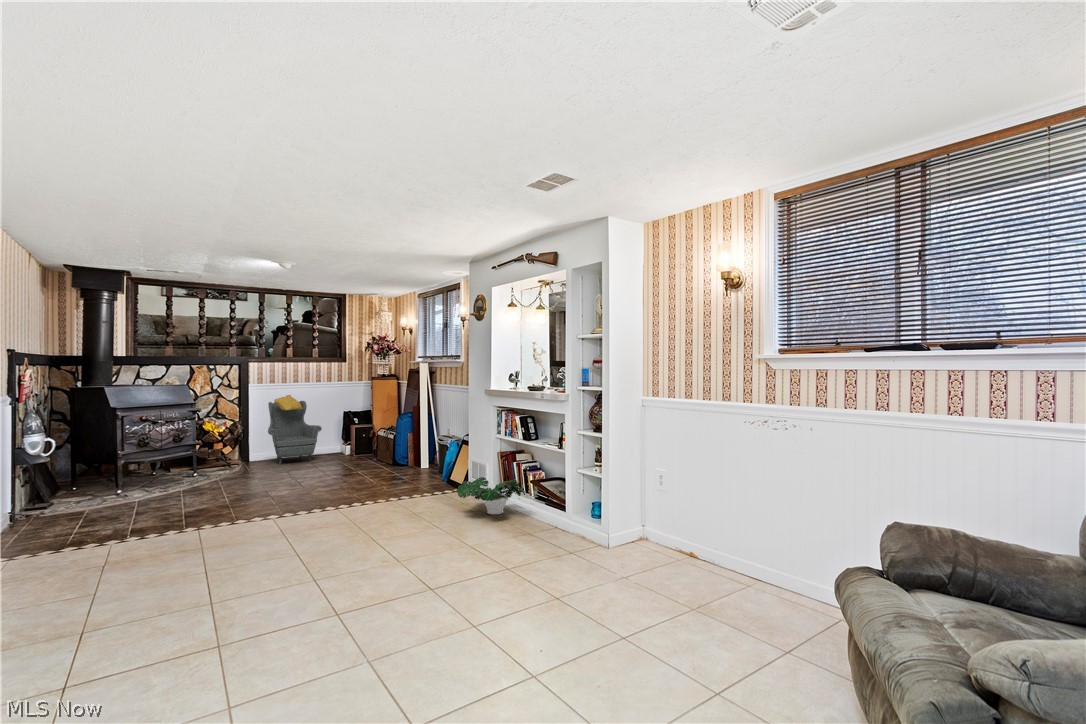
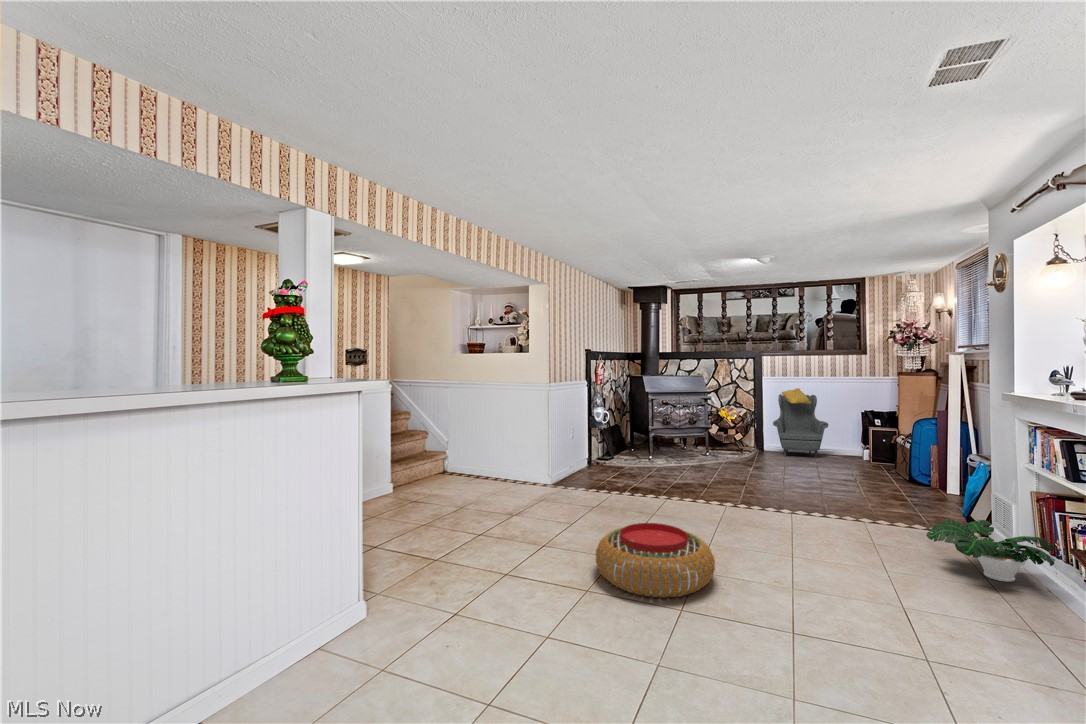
pouf: none [196,539,340,622] -> present [596,523,715,597]

